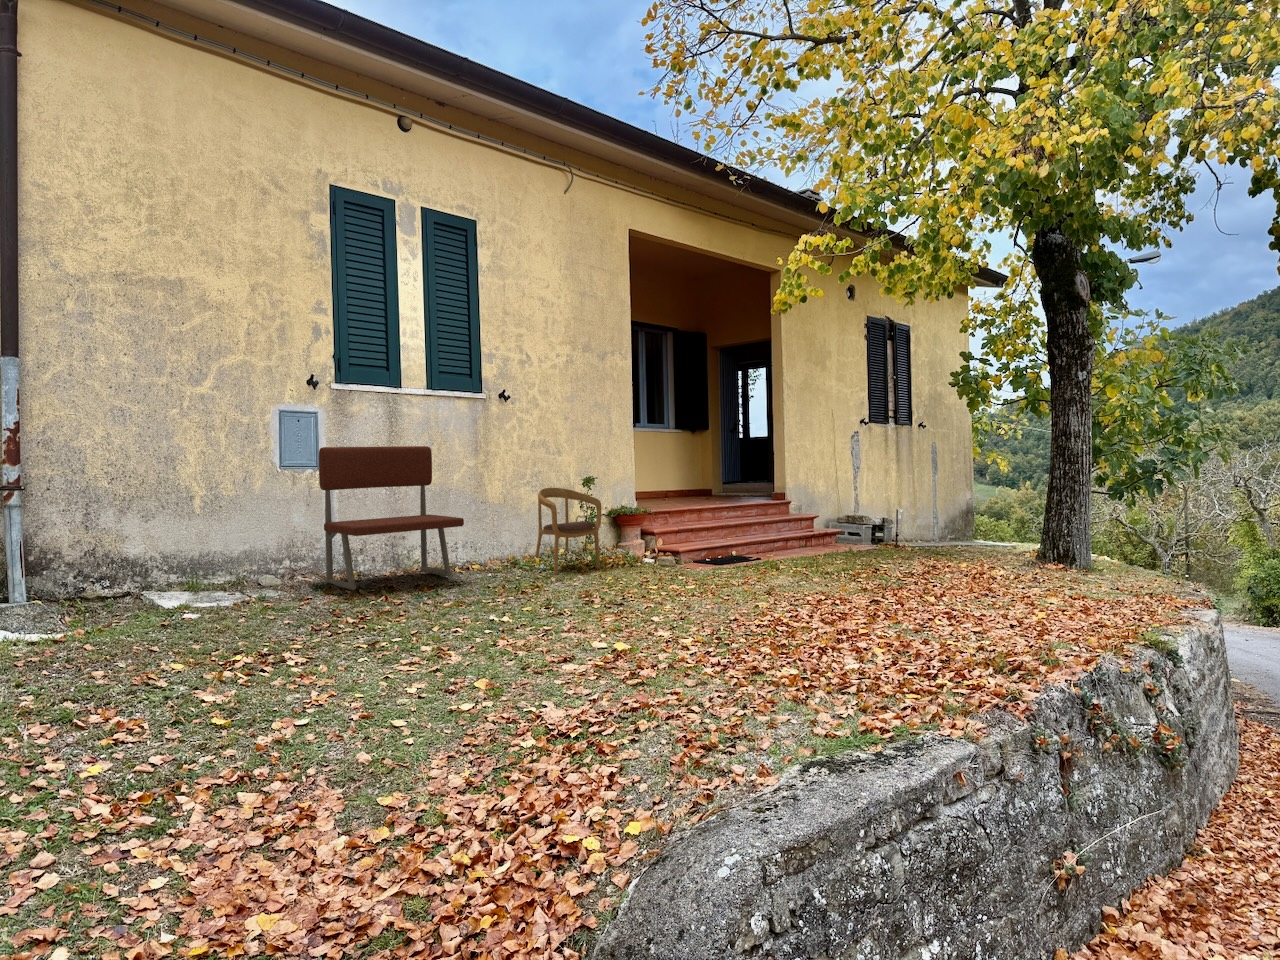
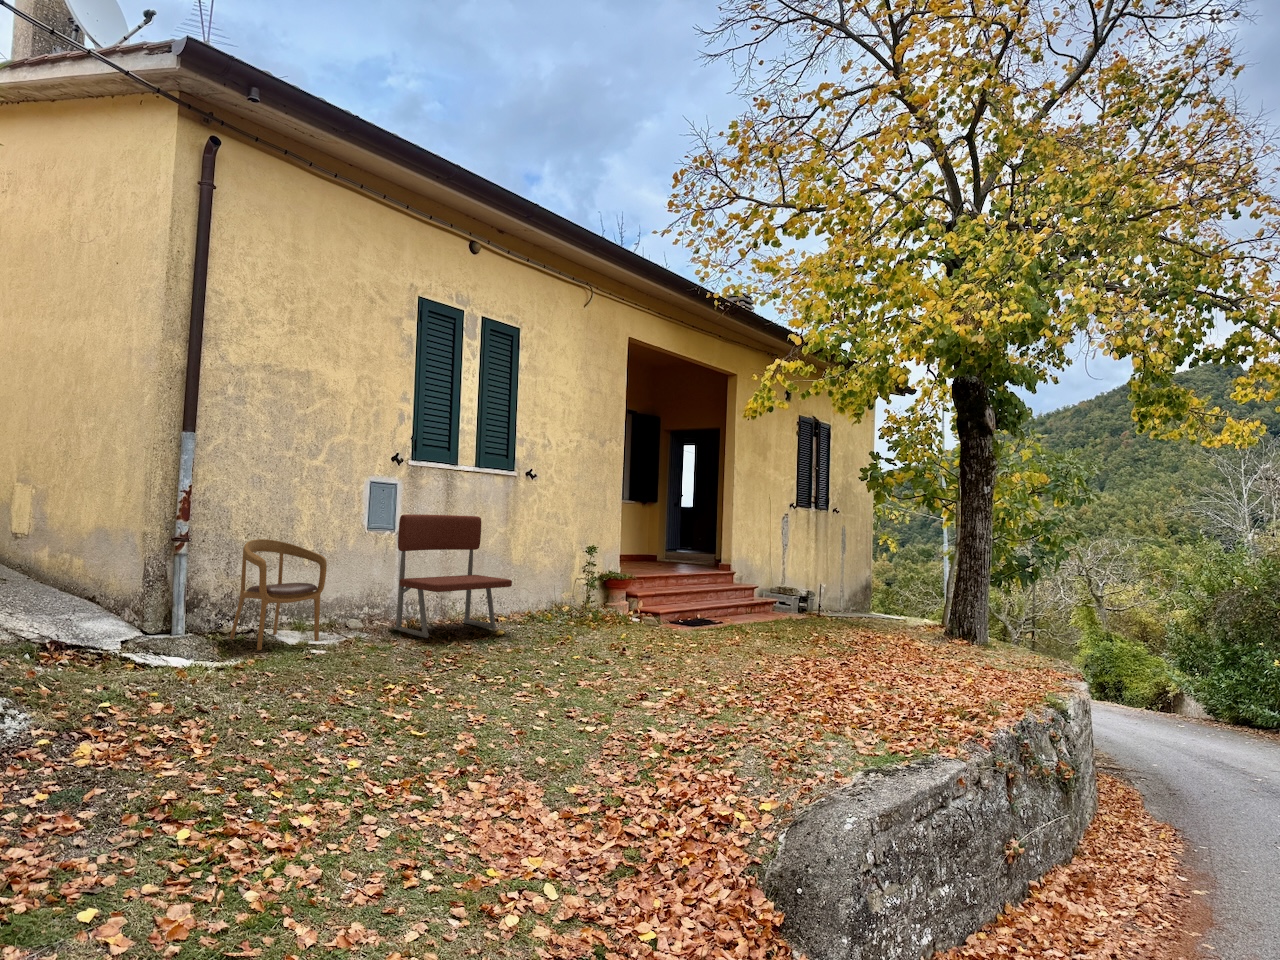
chair: present [533,488,601,575] -> present [230,539,327,650]

